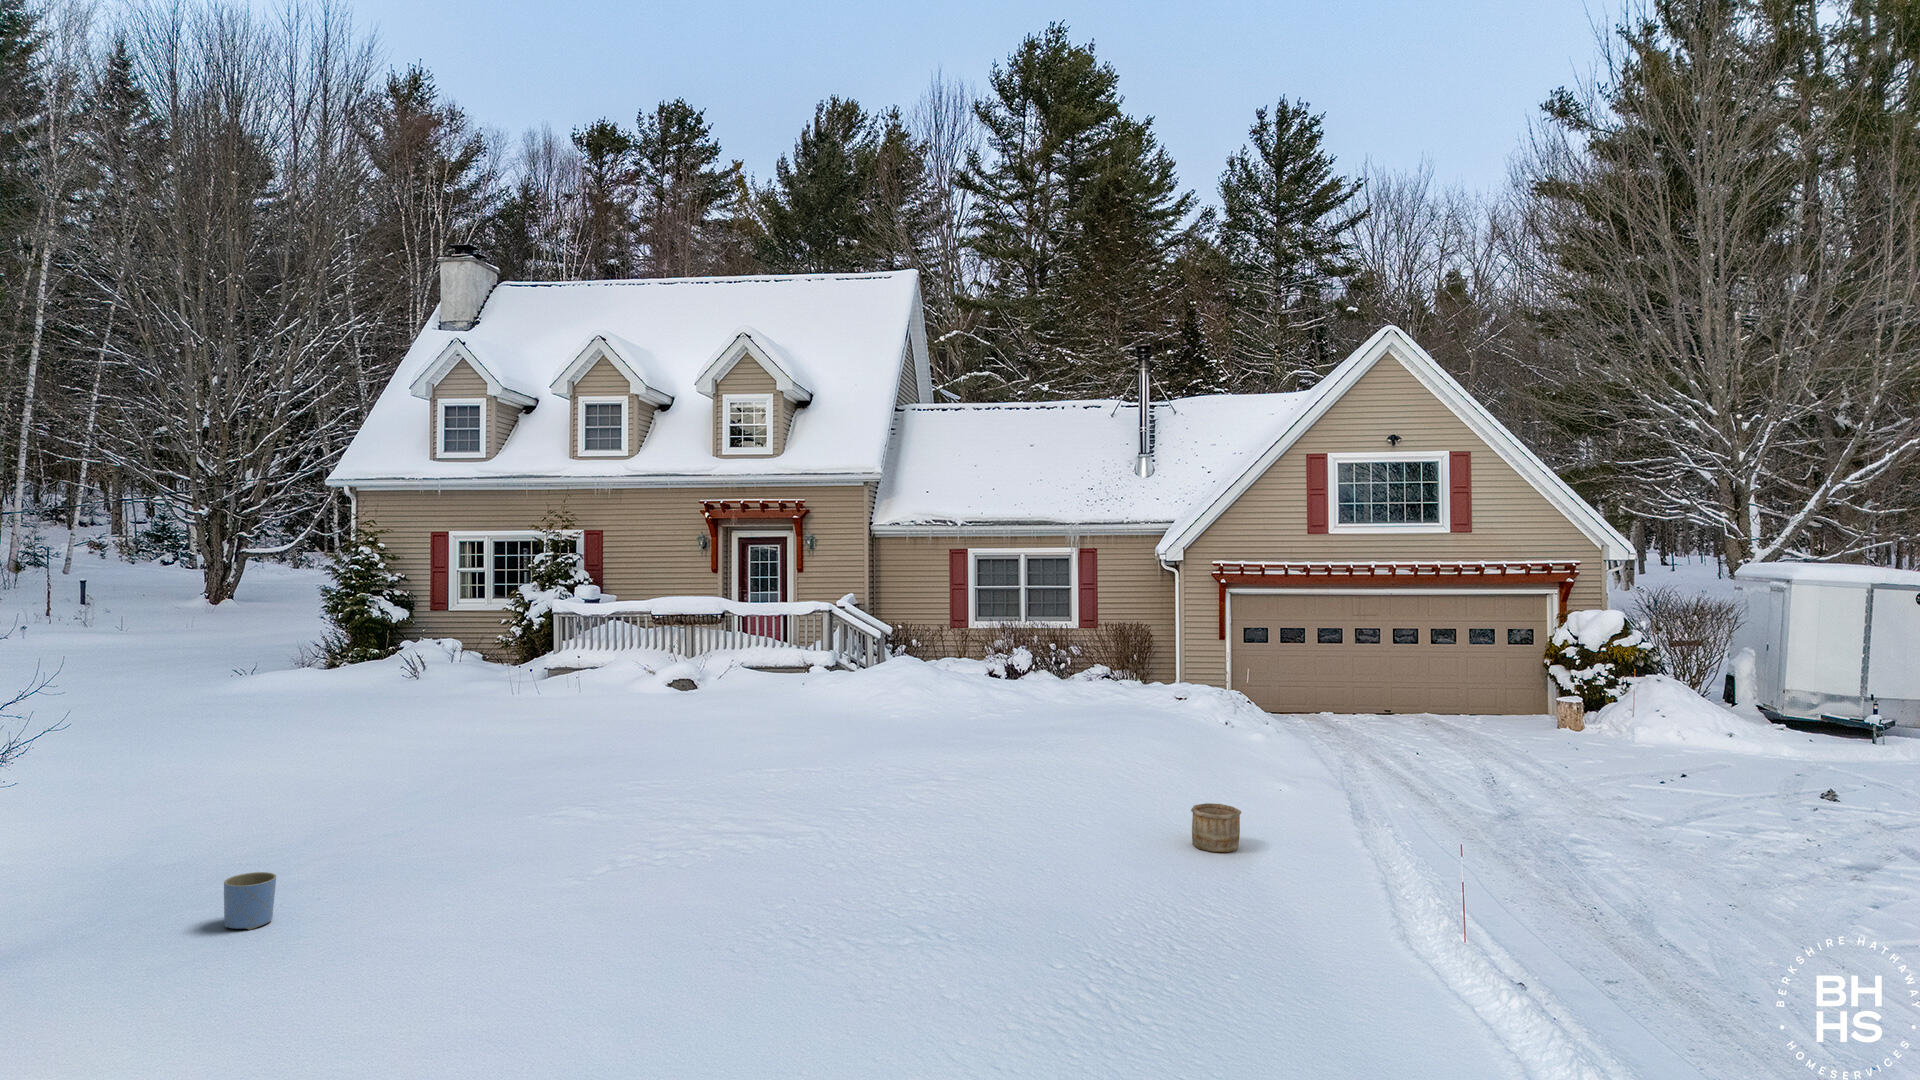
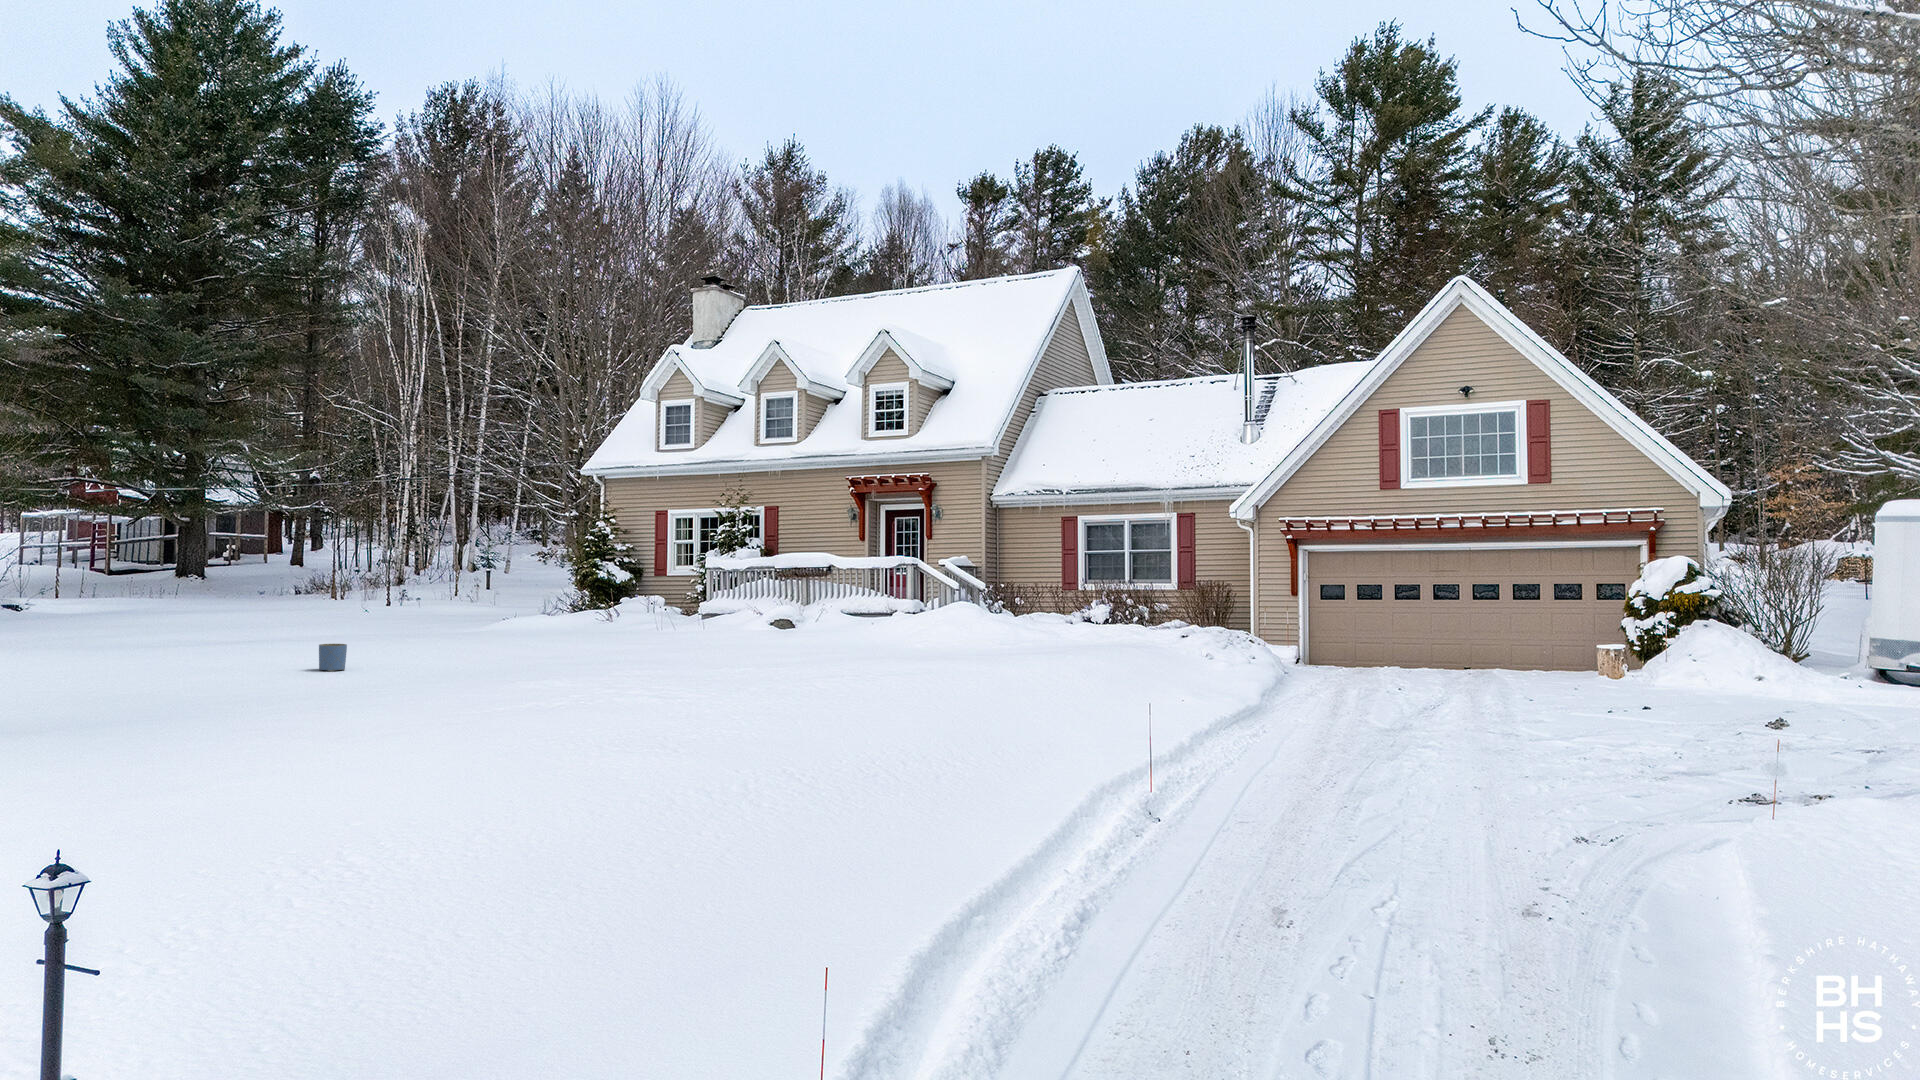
wooden bucket: present [1191,803,1241,852] -> none [954,656,991,688]

